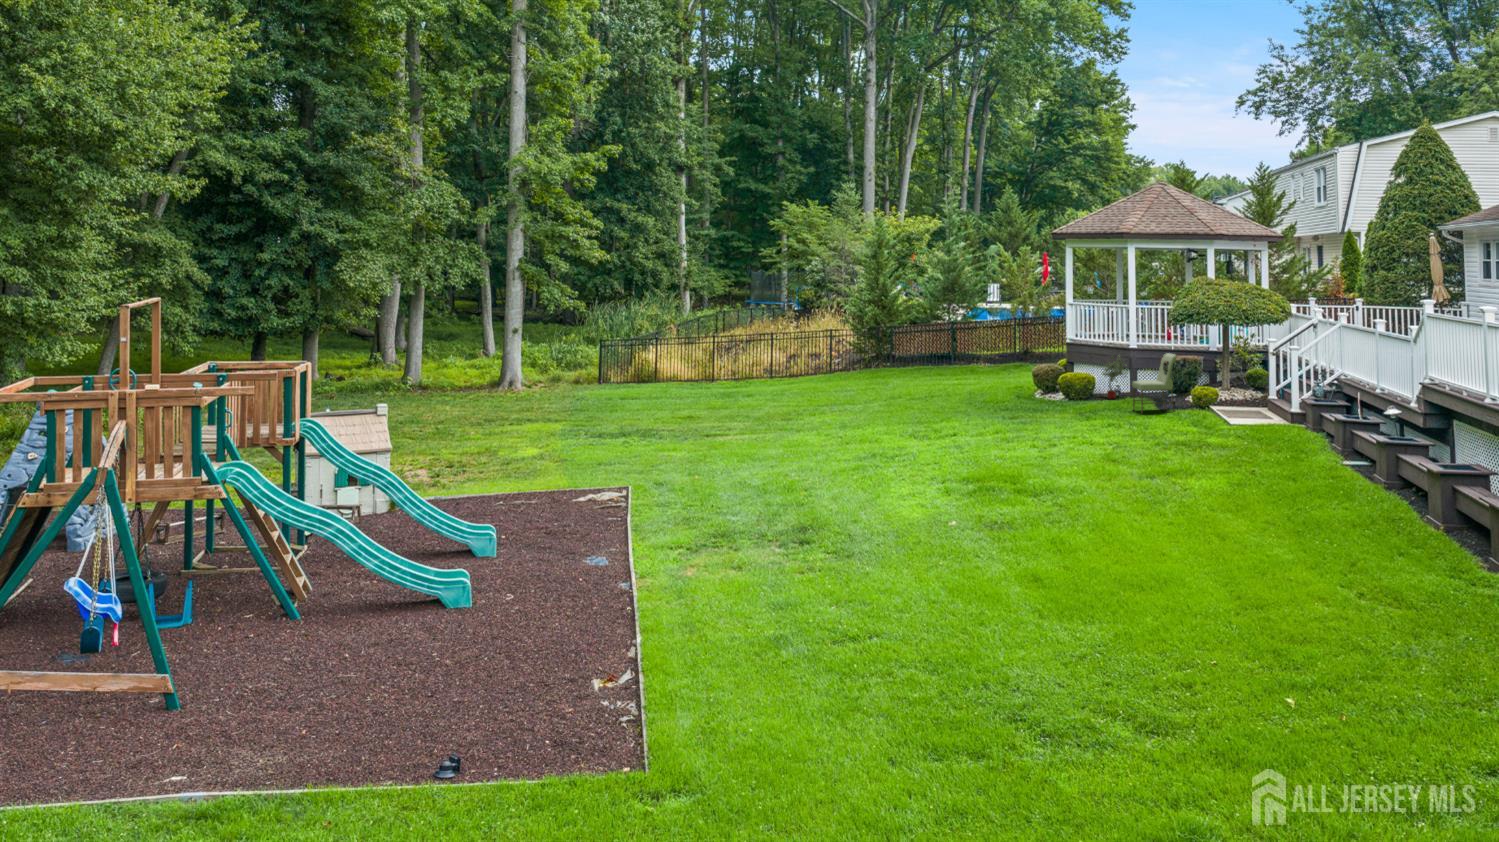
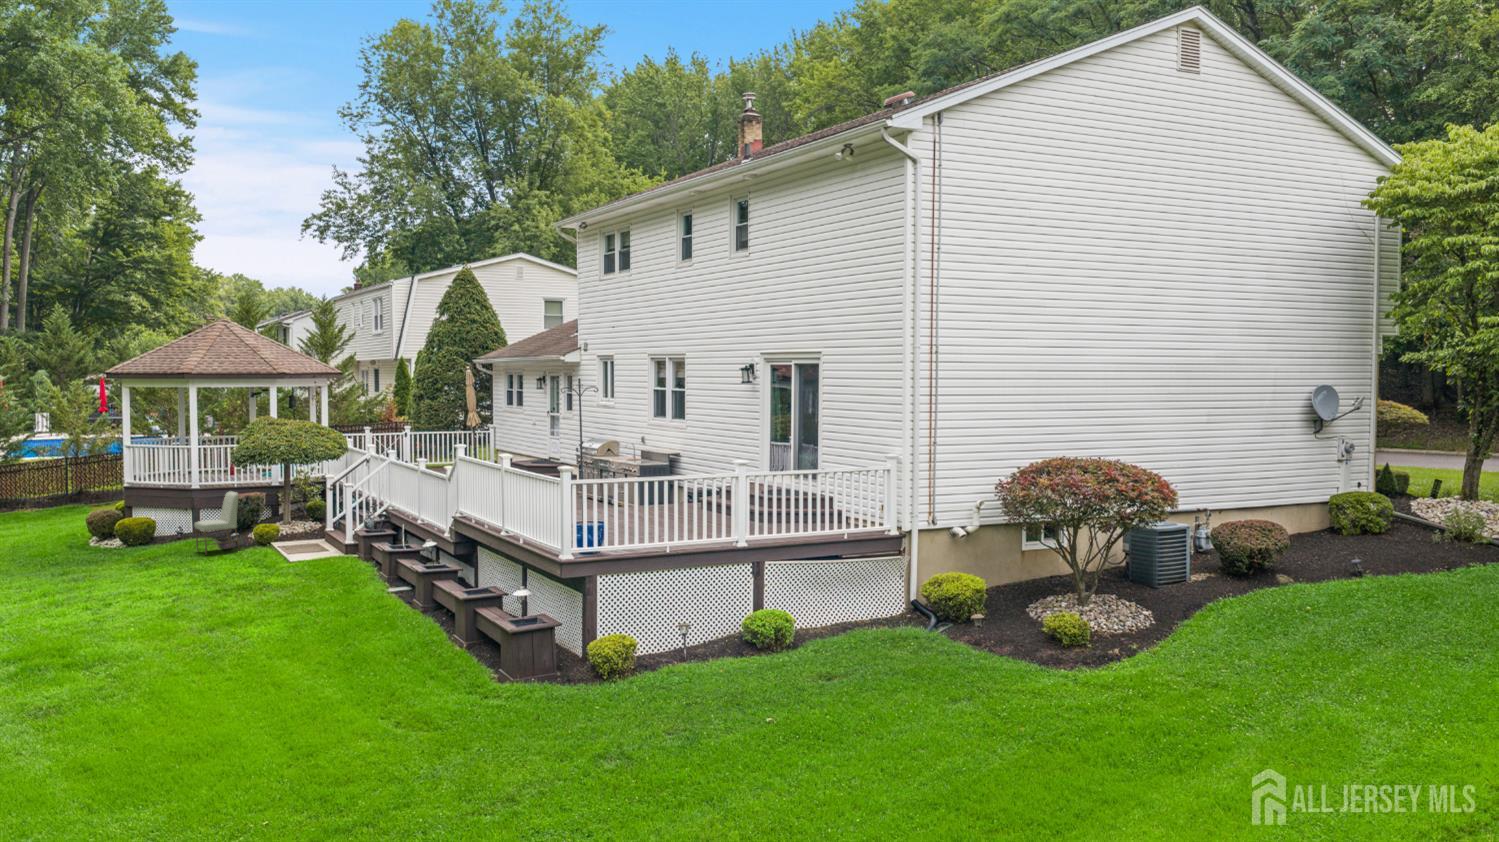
potted tree: present [1103,356,1127,399] -> none [161,494,191,541]

